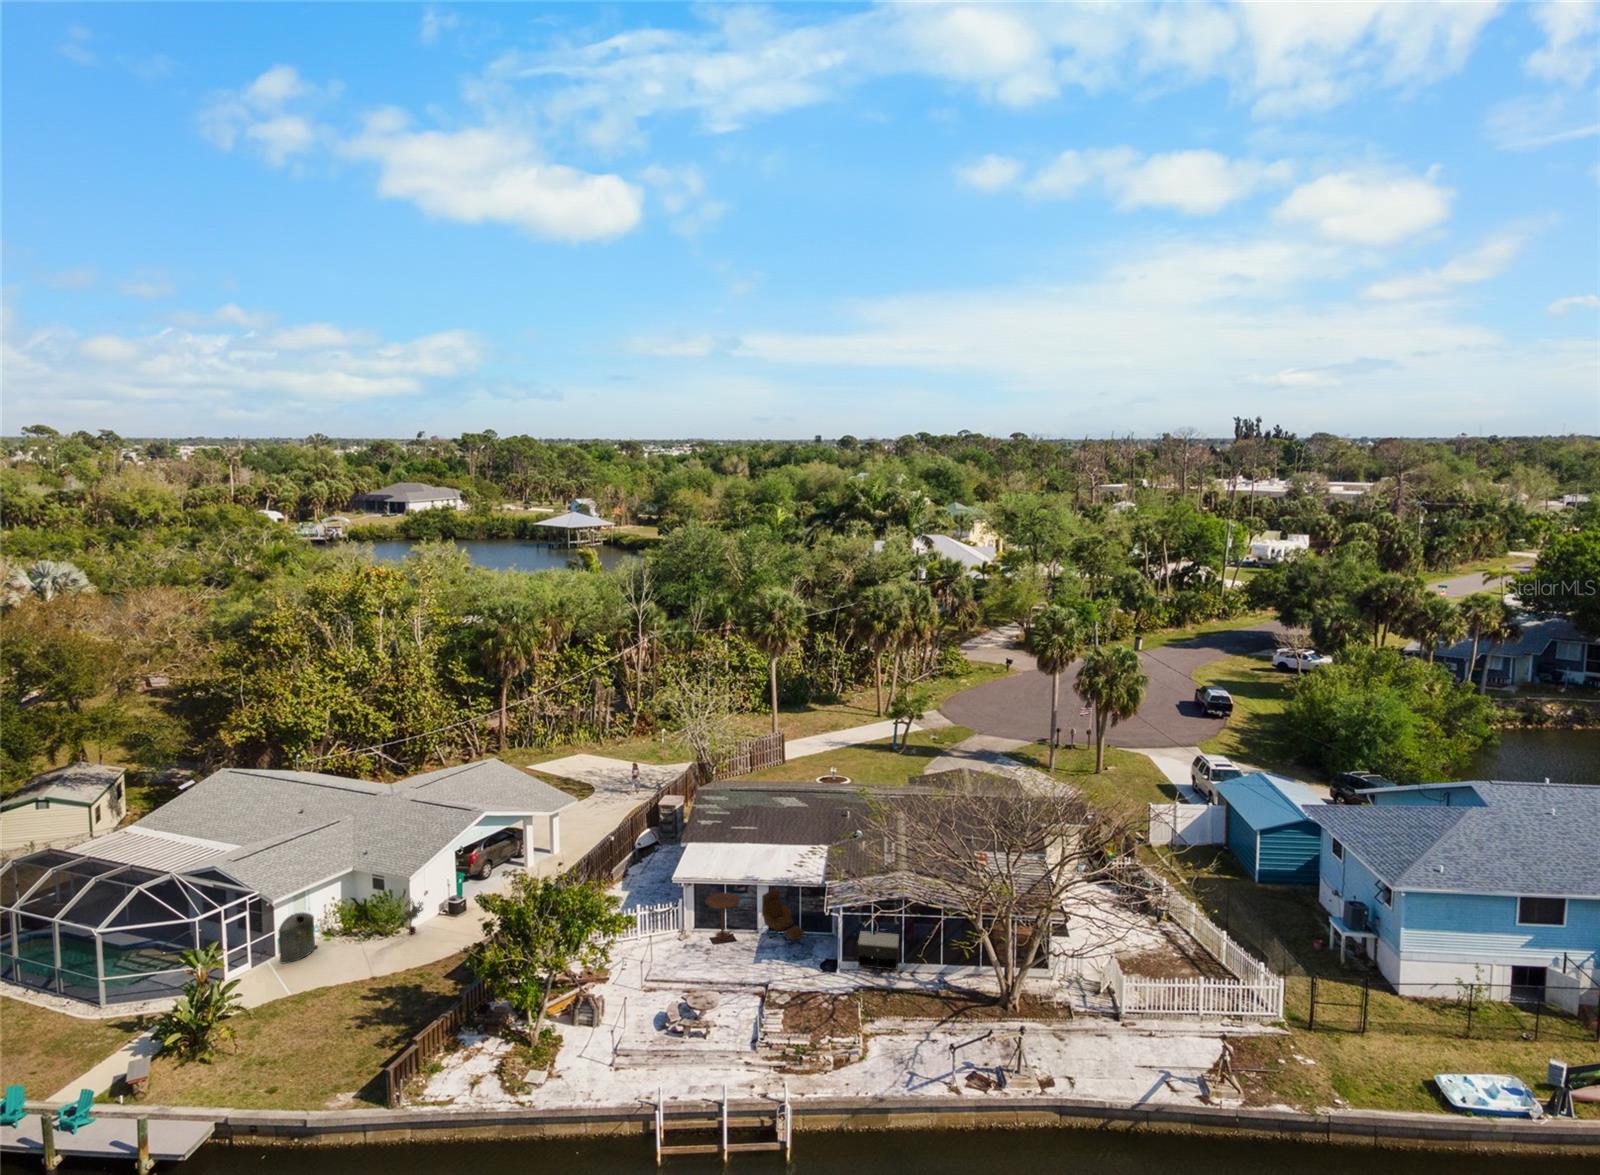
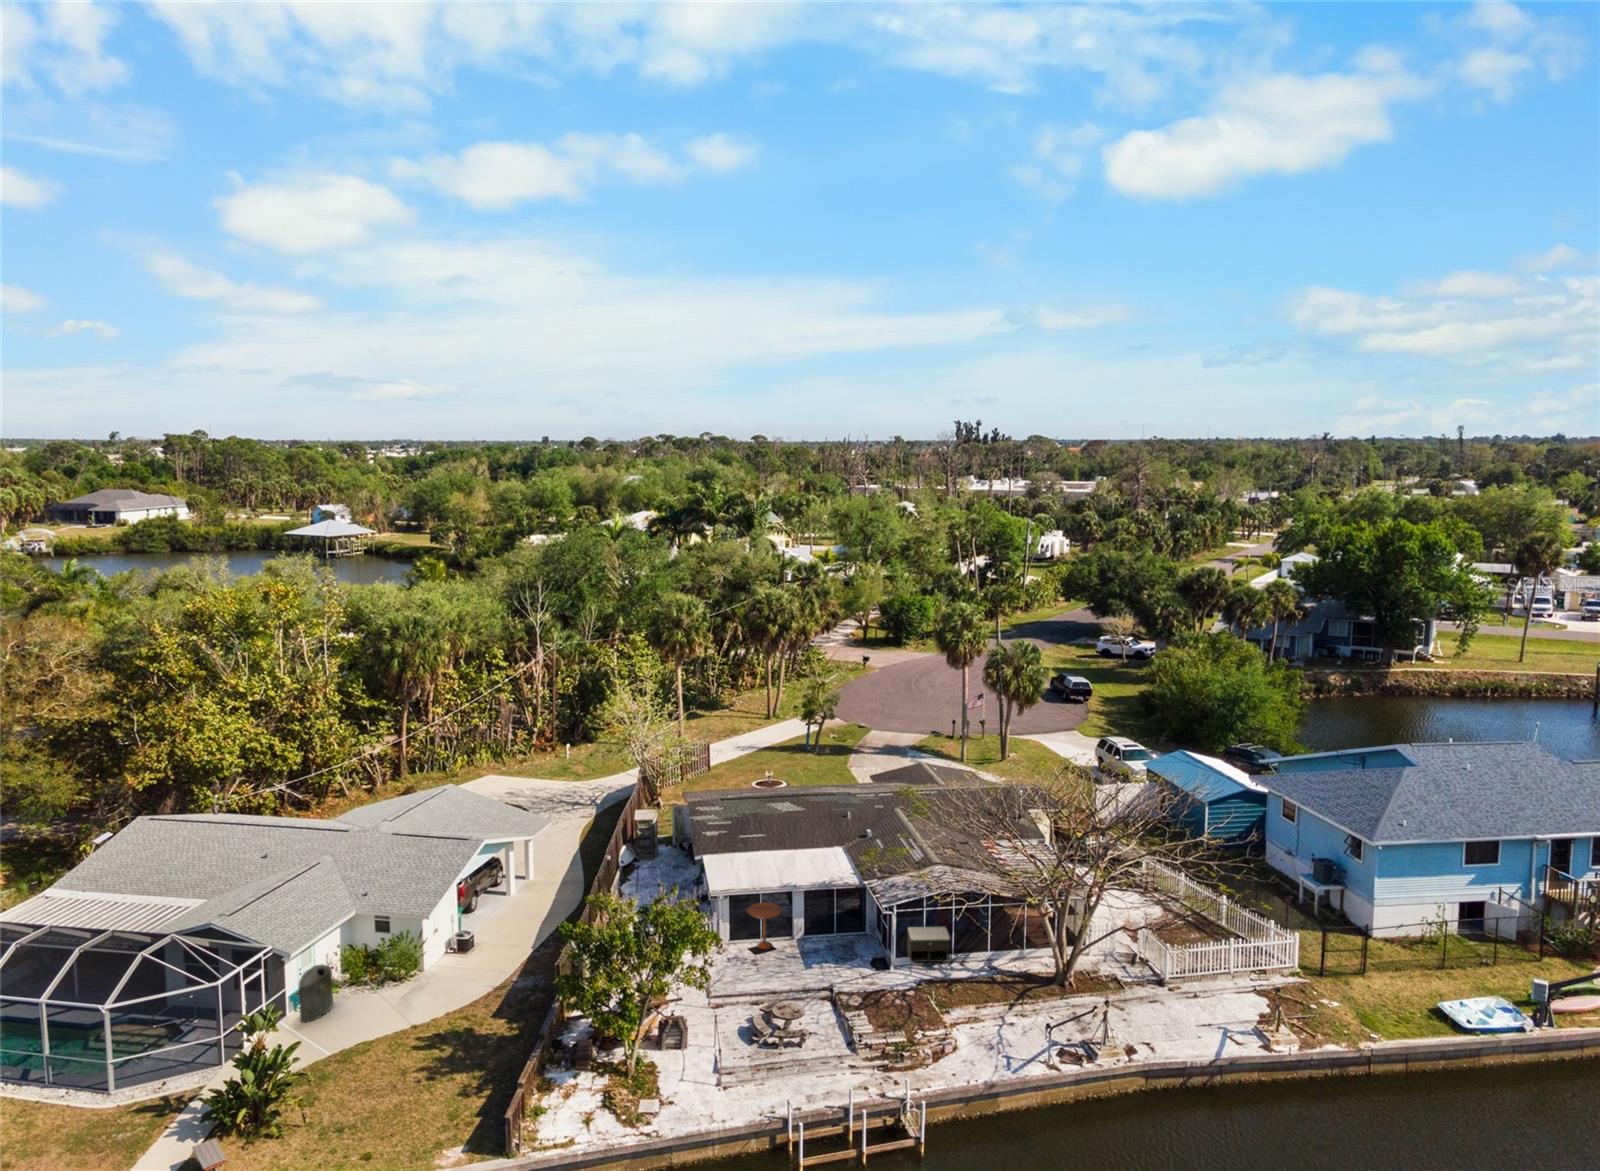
lounge chair: present [762,890,805,940] -> none [802,895,847,948]
potted tree: present [401,900,423,934] -> none [421,940,445,977]

